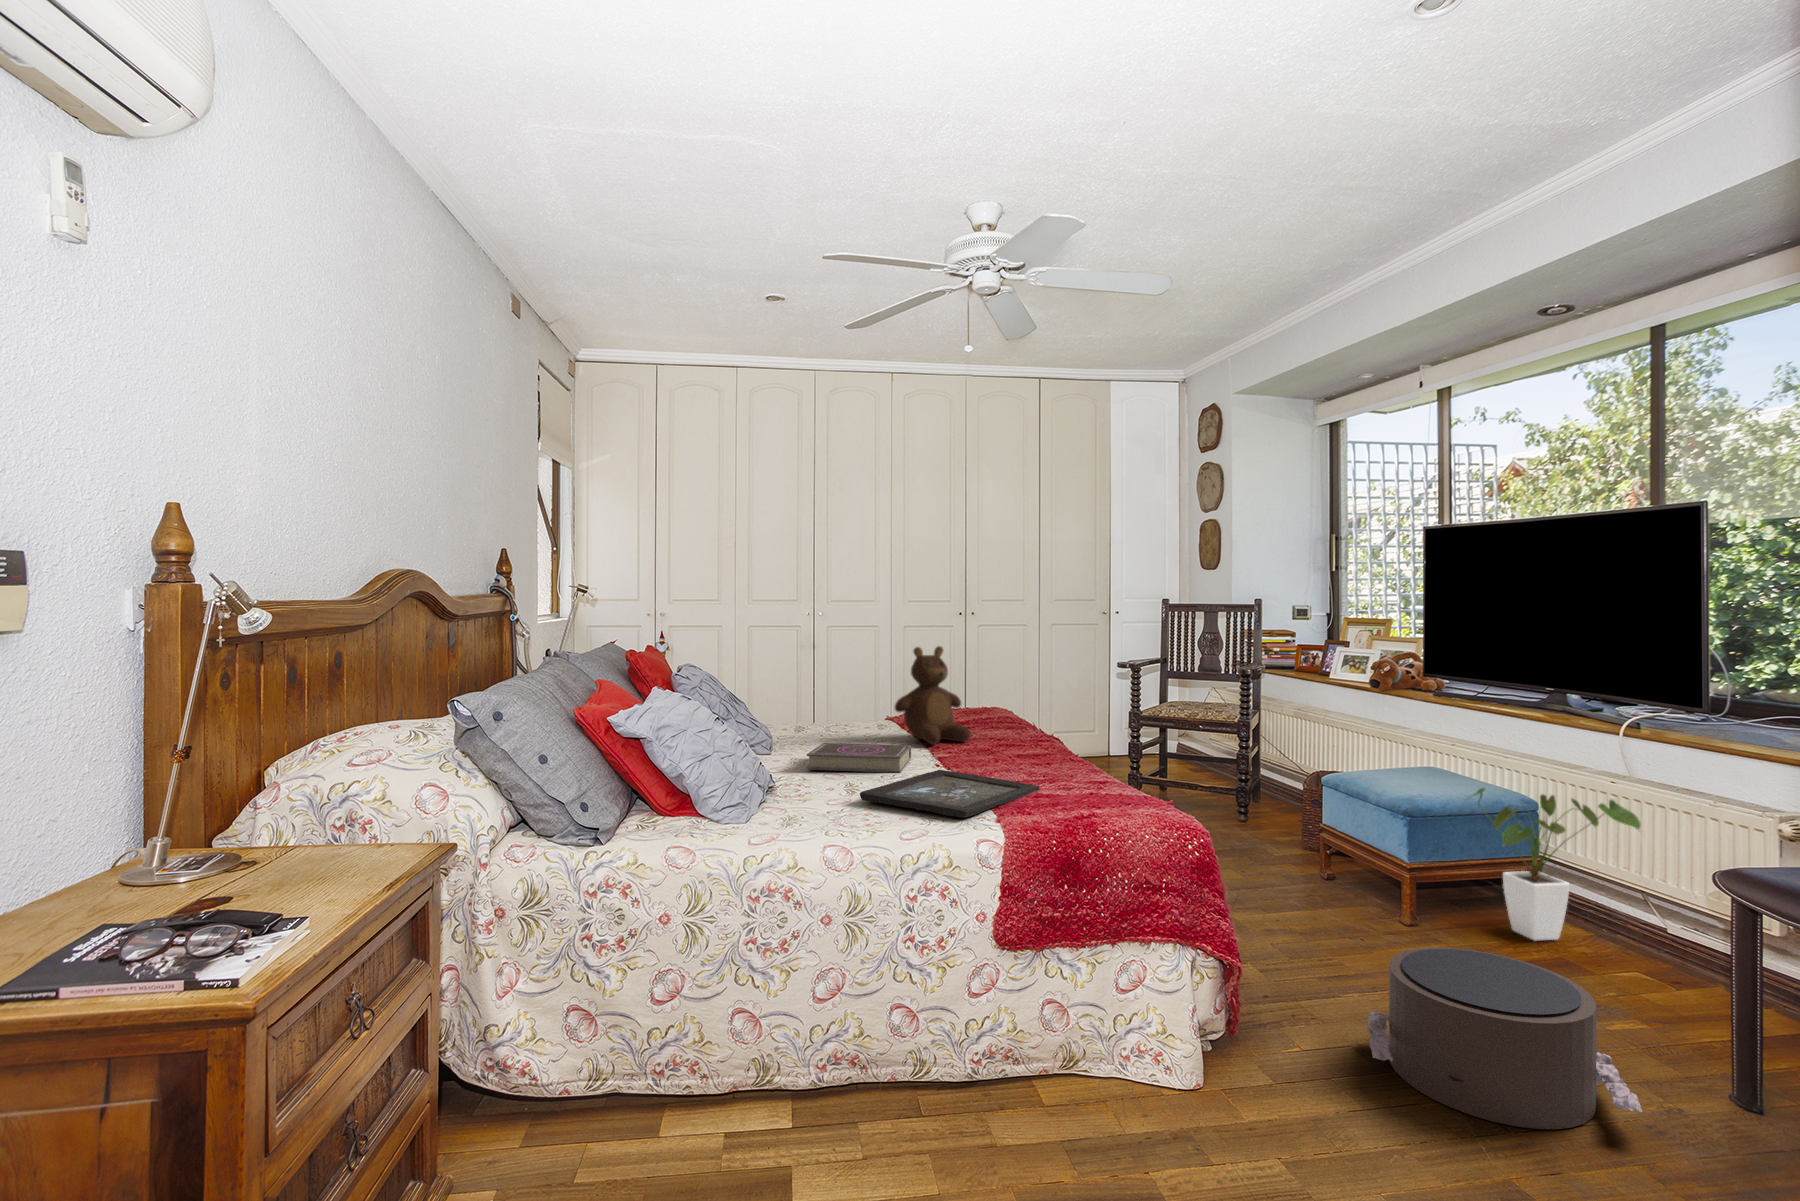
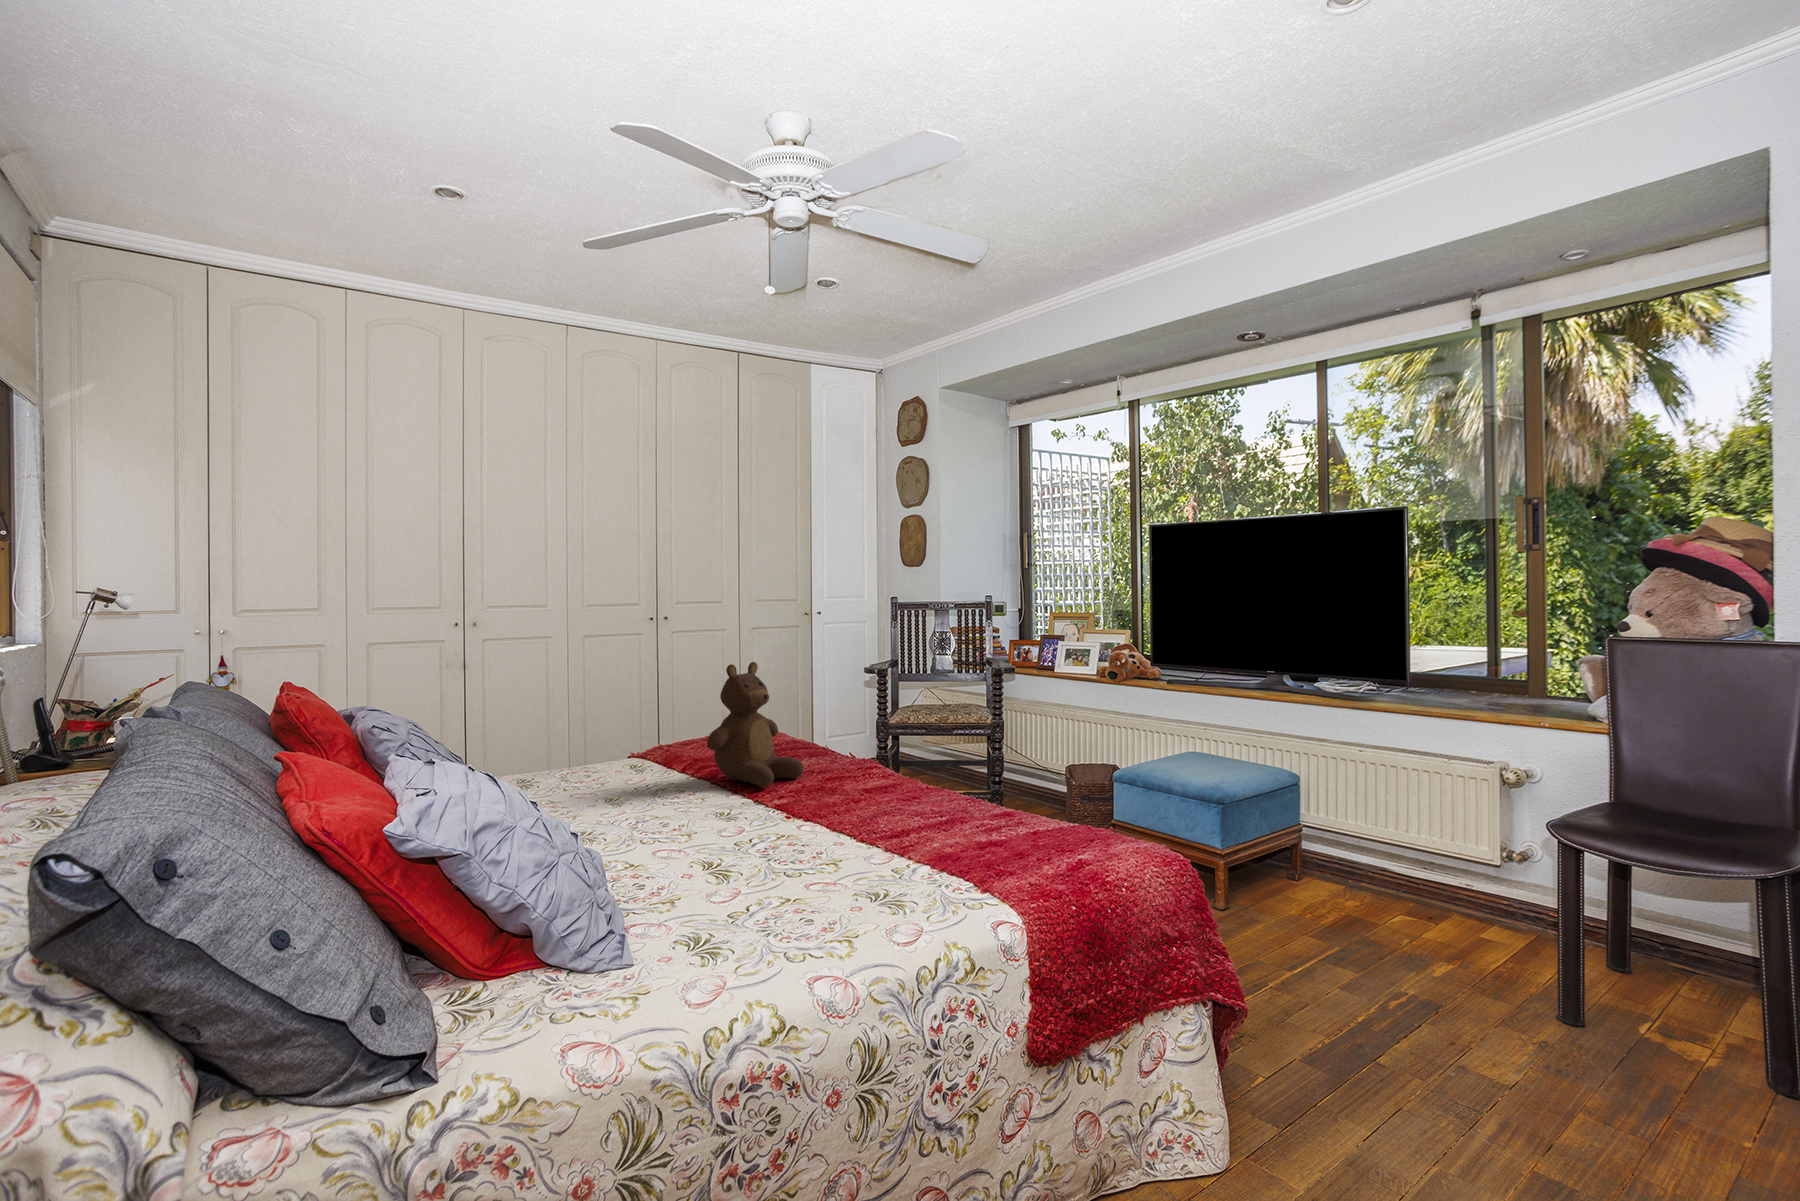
book: present [807,743,911,773] -> none [636,793,773,849]
tray: present [860,770,1040,818] -> none [781,823,976,895]
house plant: present [1473,788,1641,941] -> none [1254,763,1387,898]
pouf: present [1367,947,1642,1129] -> none [1304,930,1579,1109]

